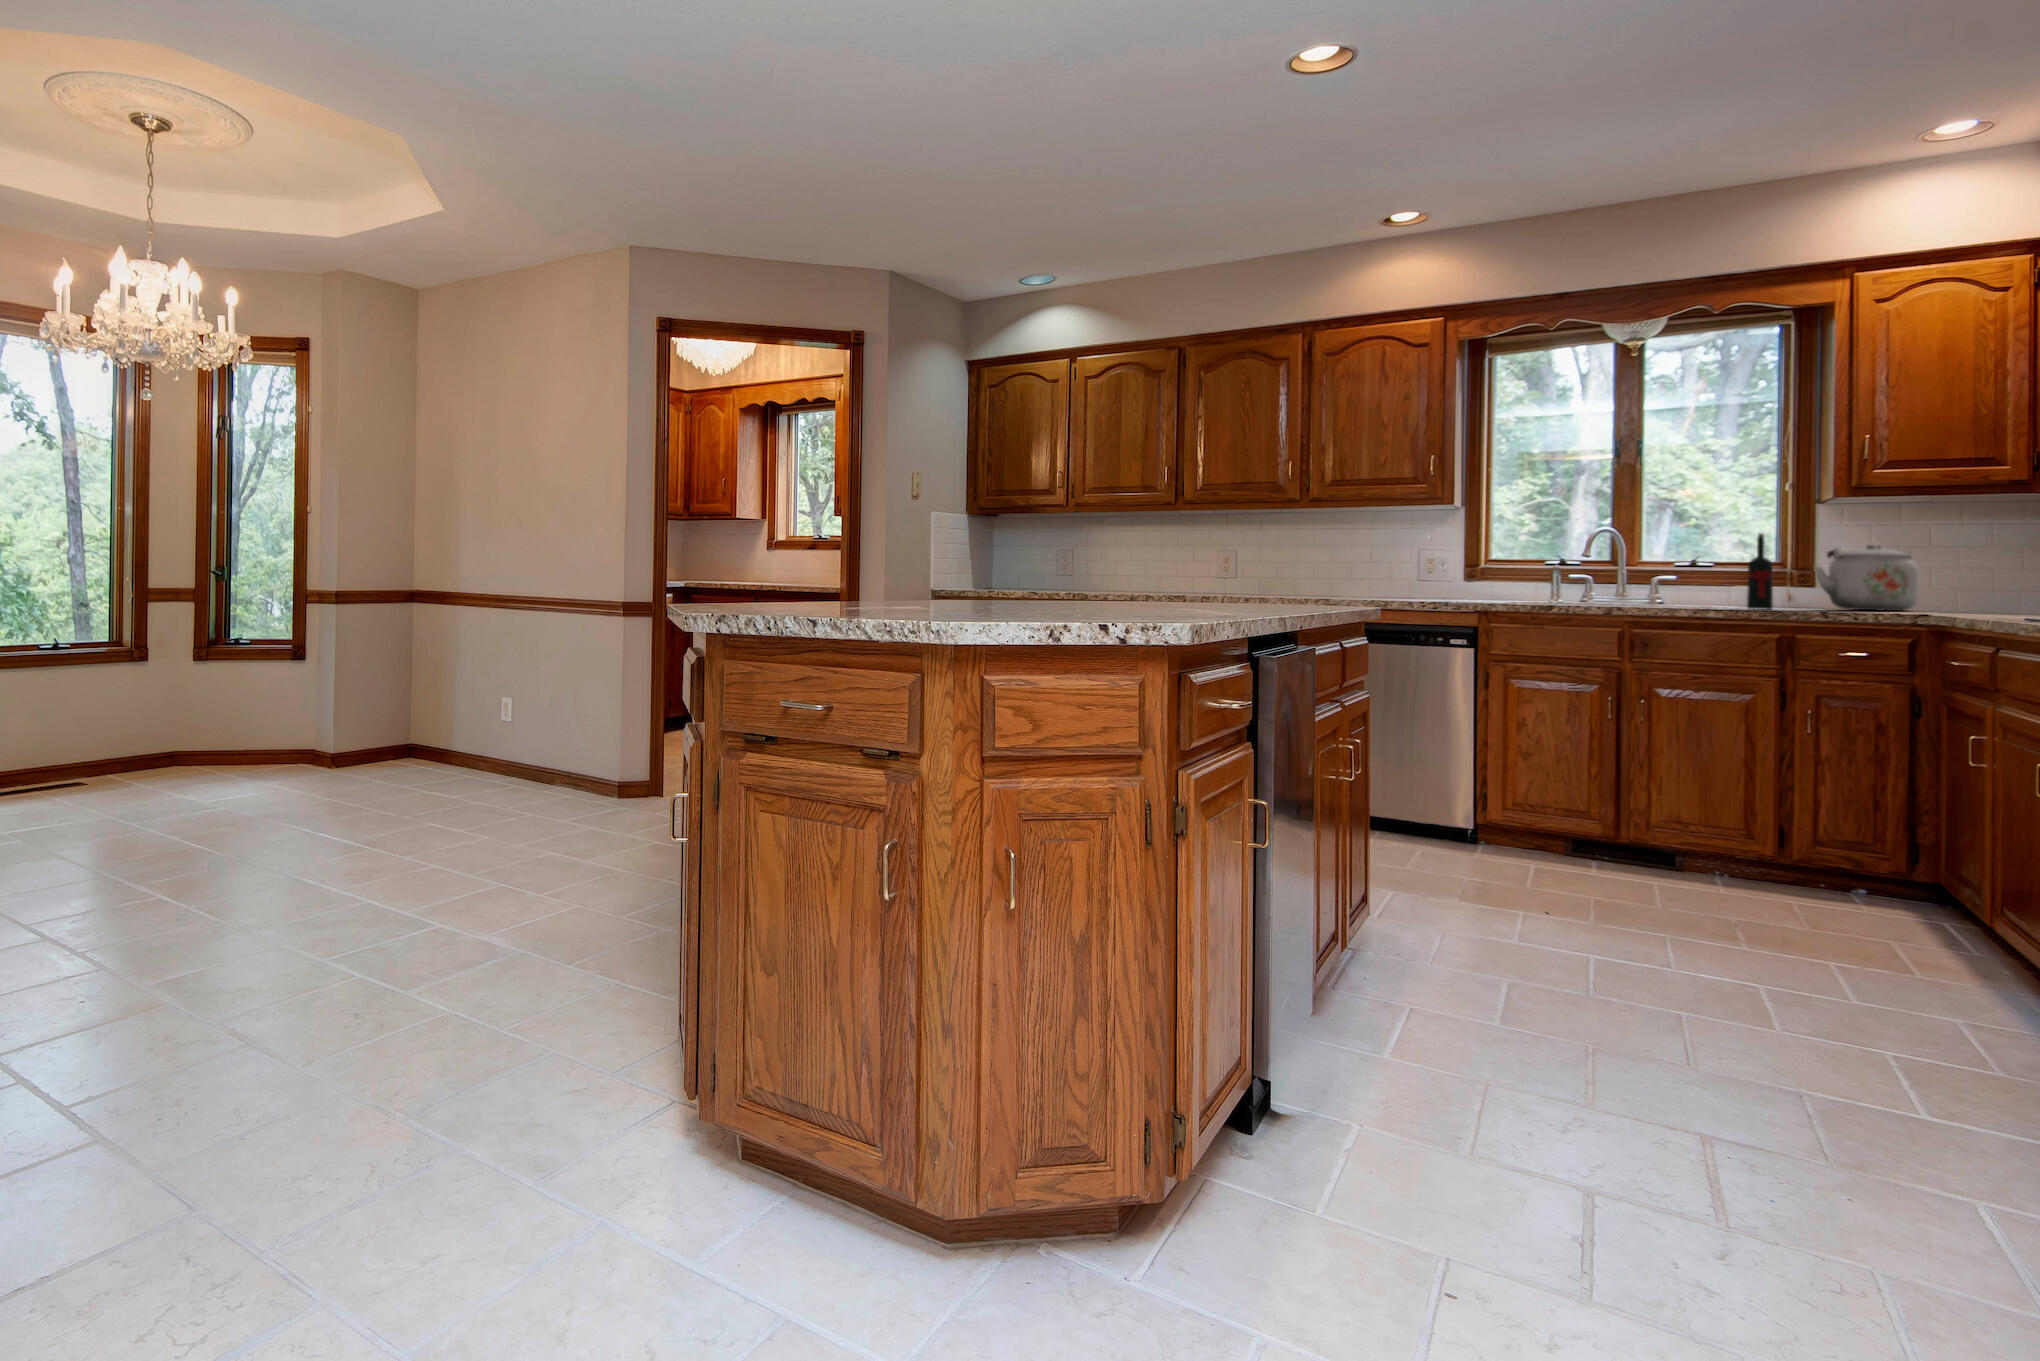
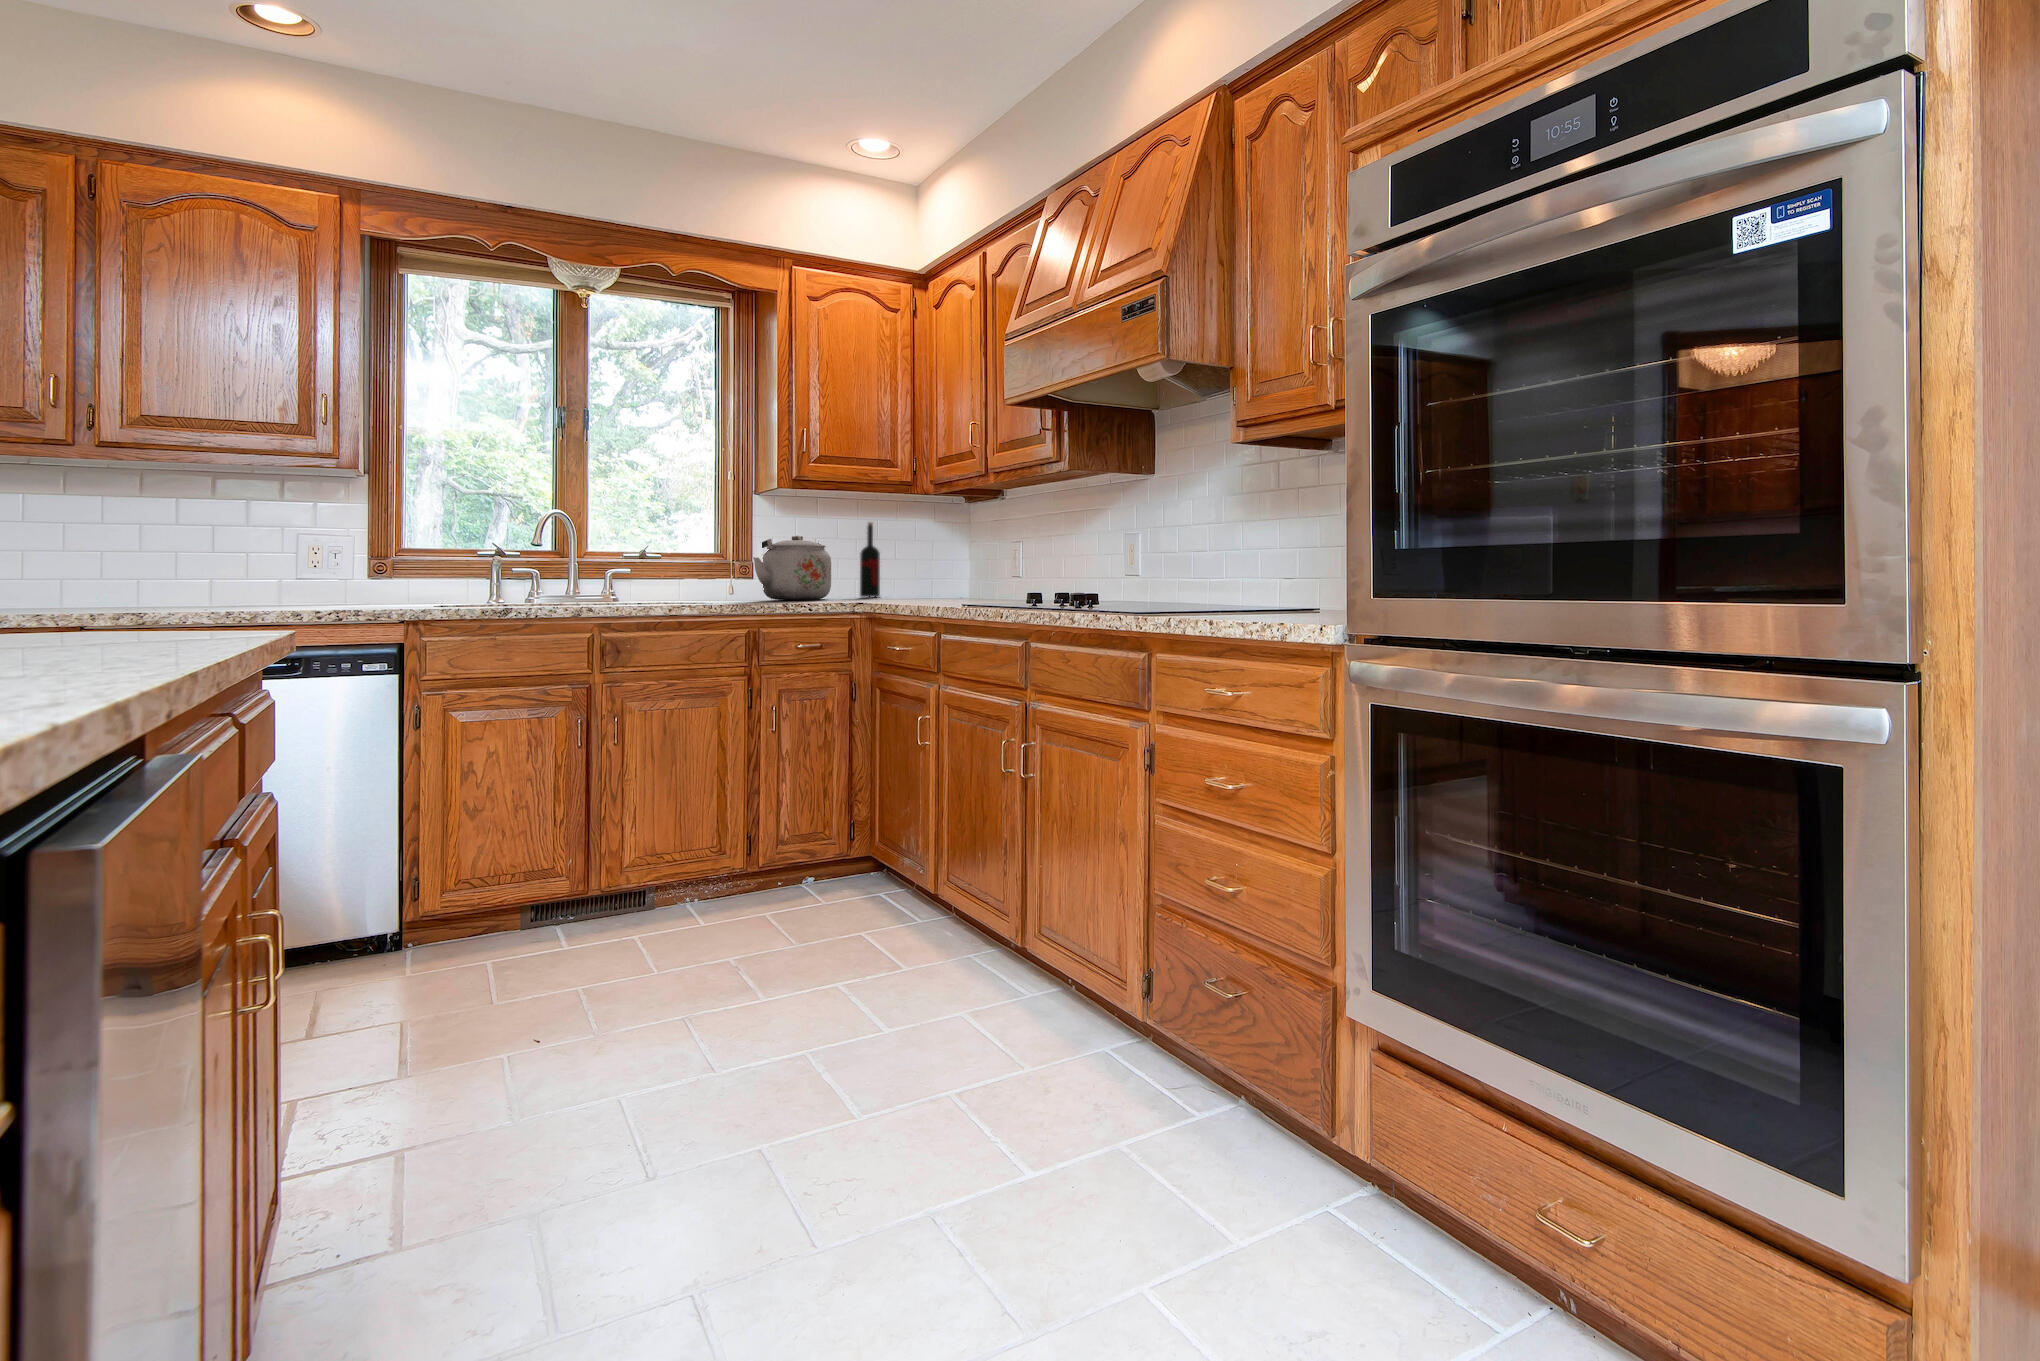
wine bottle: present [1747,533,1773,610] -> present [860,523,880,597]

